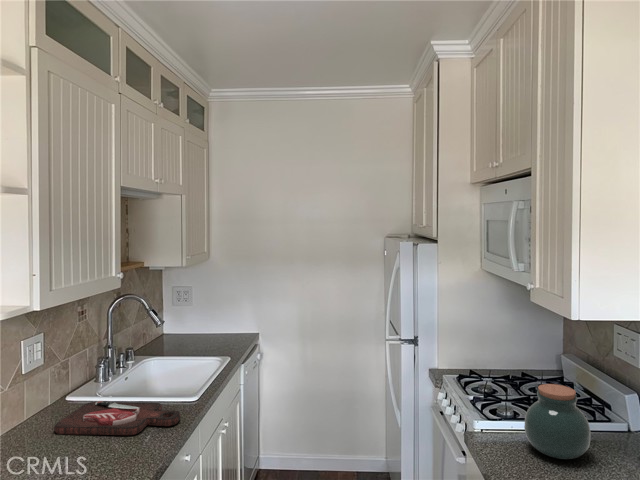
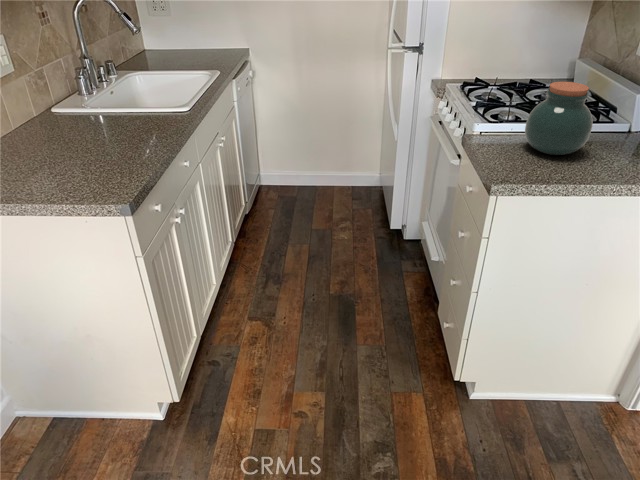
cutting board: present [54,401,181,435] -> none [47,111,175,142]

